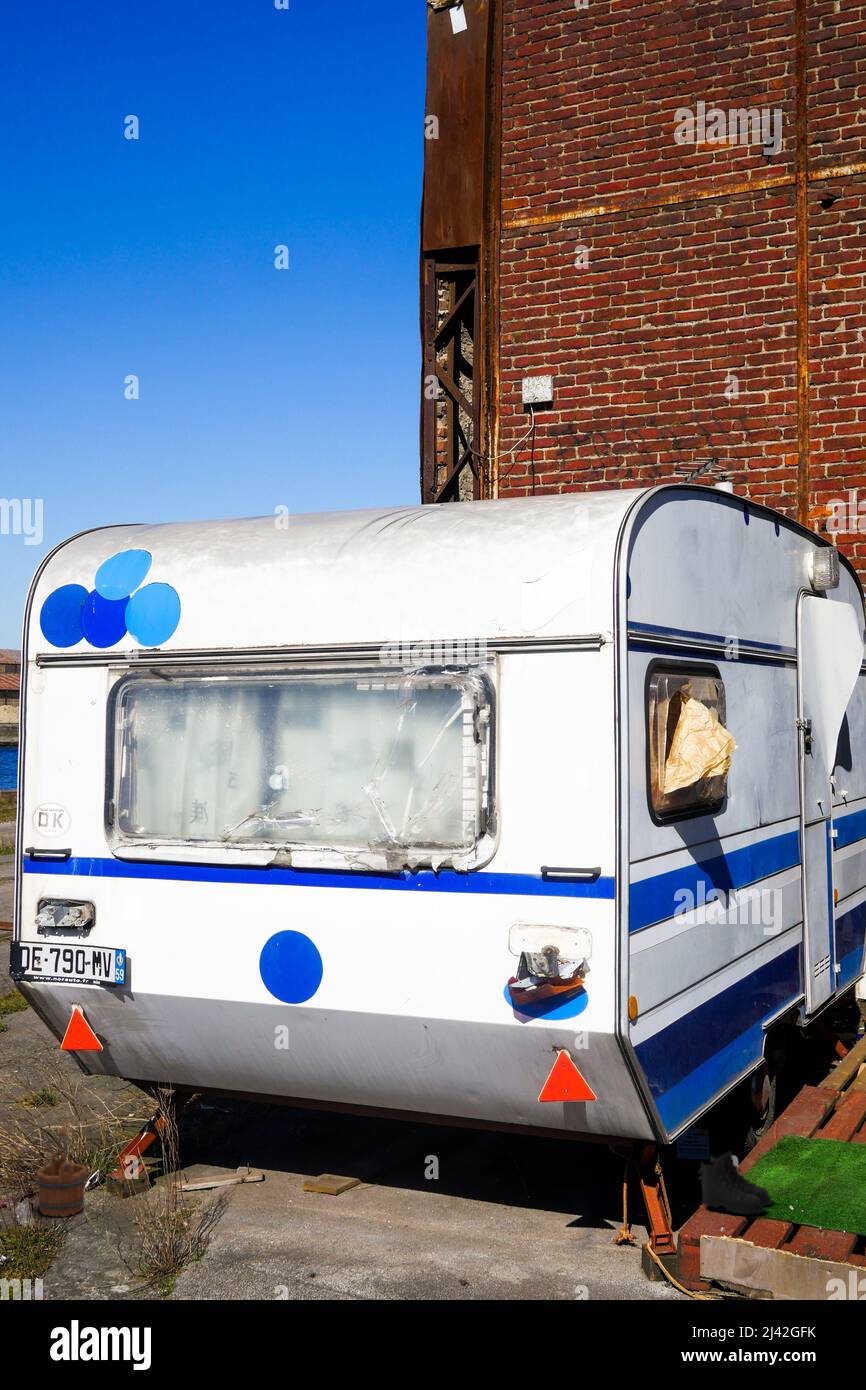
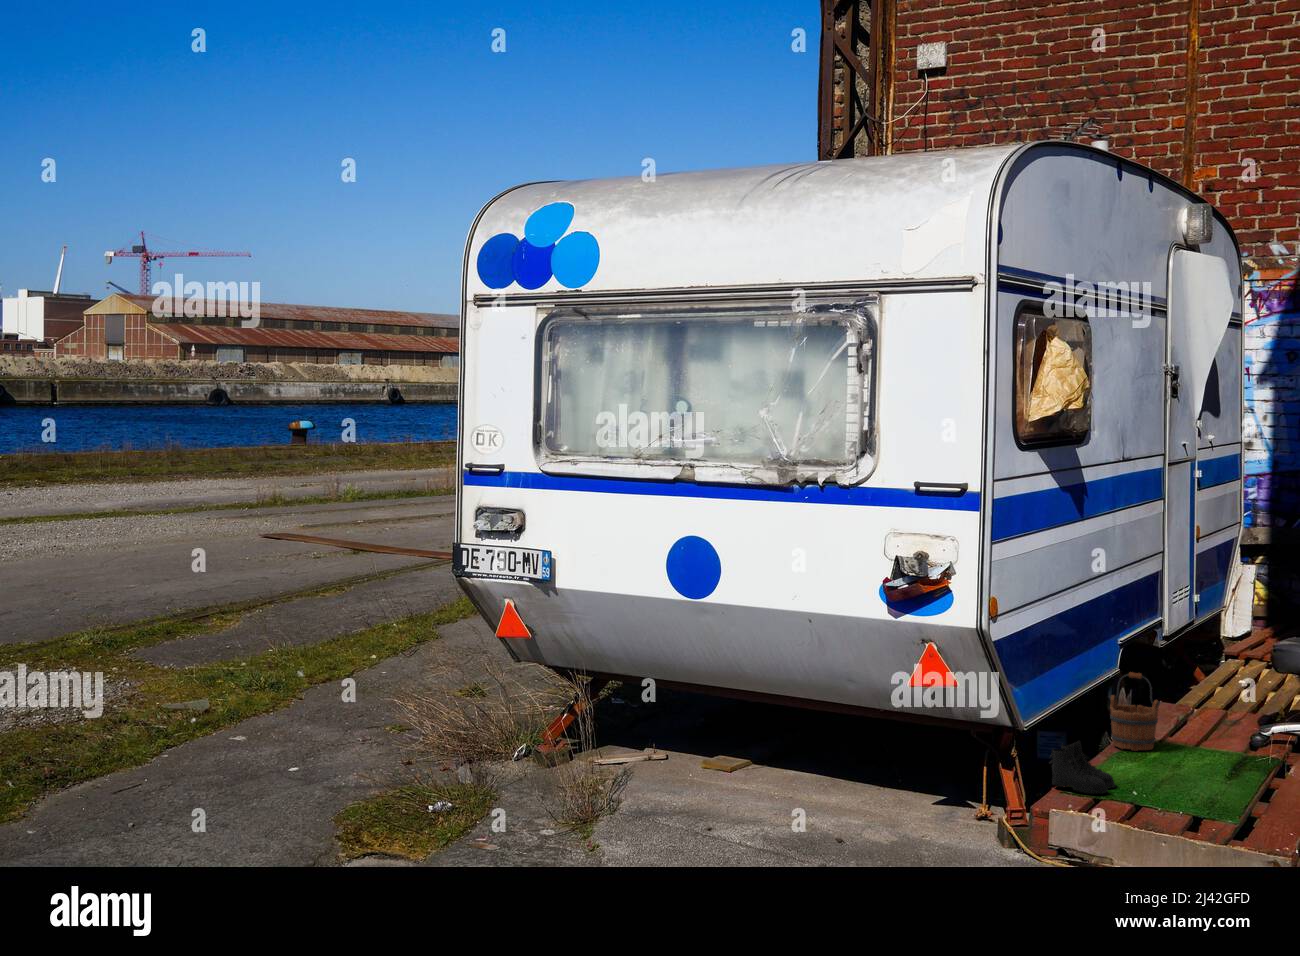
wooden bucket: present [37,1129,87,1216] -> present [1110,672,1160,751]

